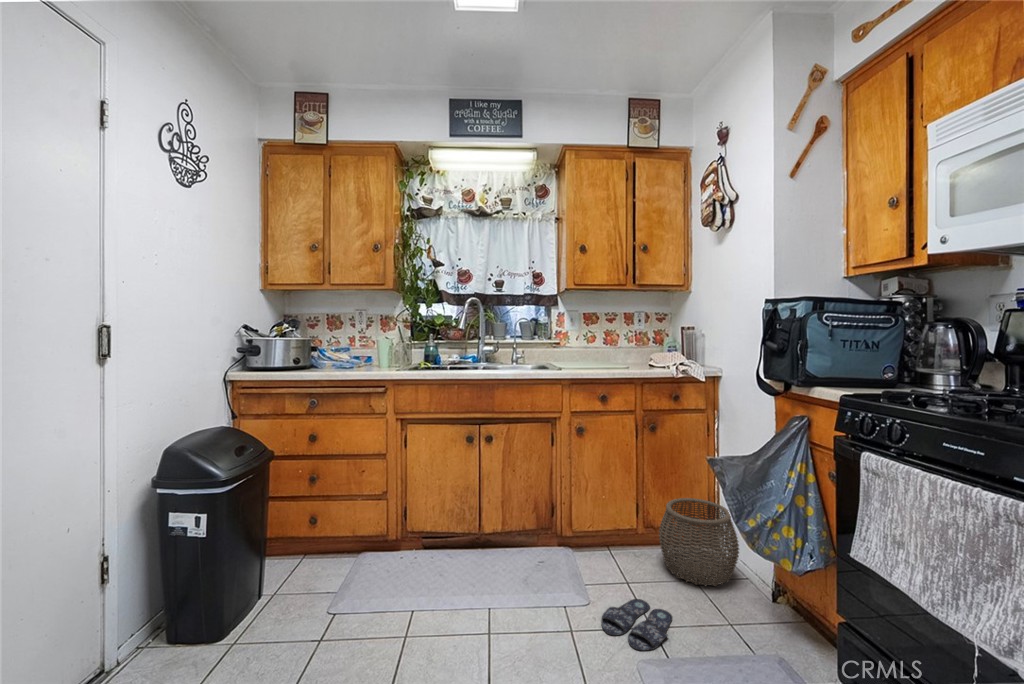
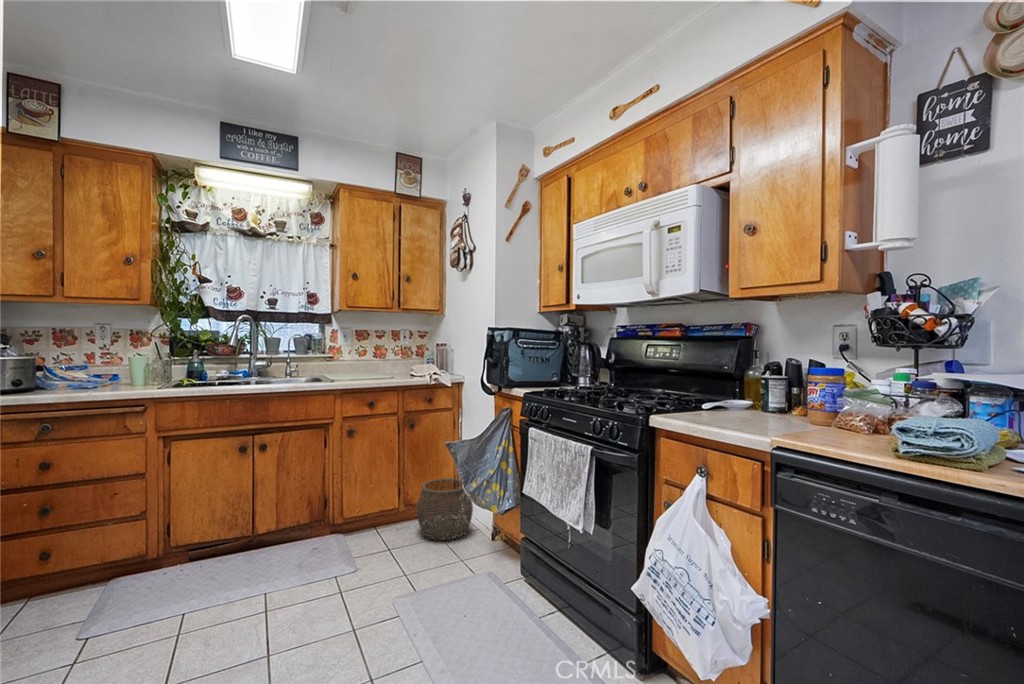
slippers: present [602,599,672,651] -> none [366,558,421,587]

